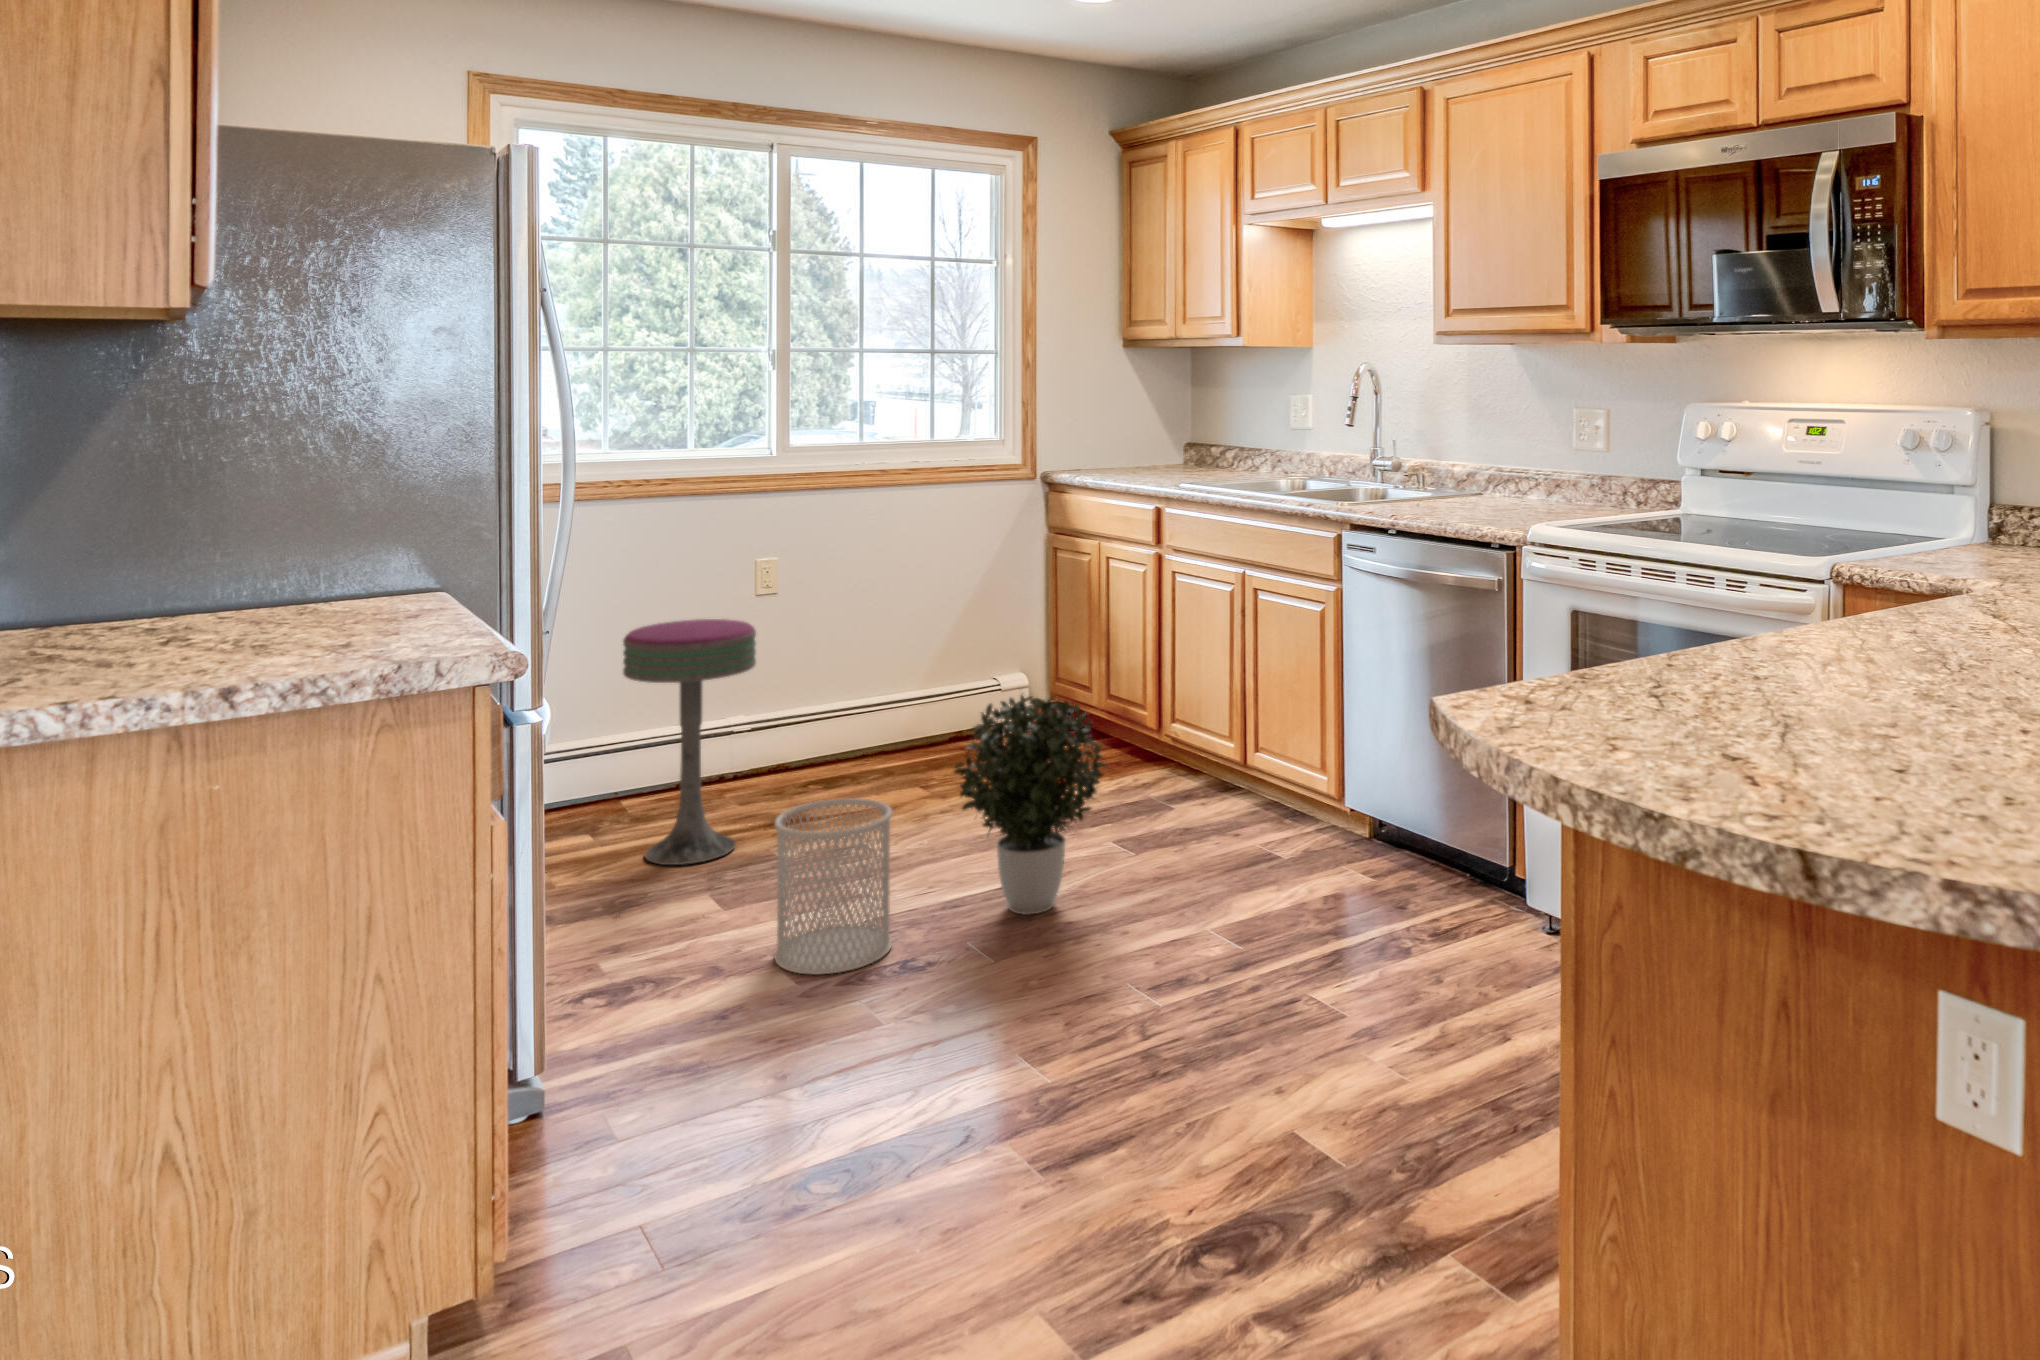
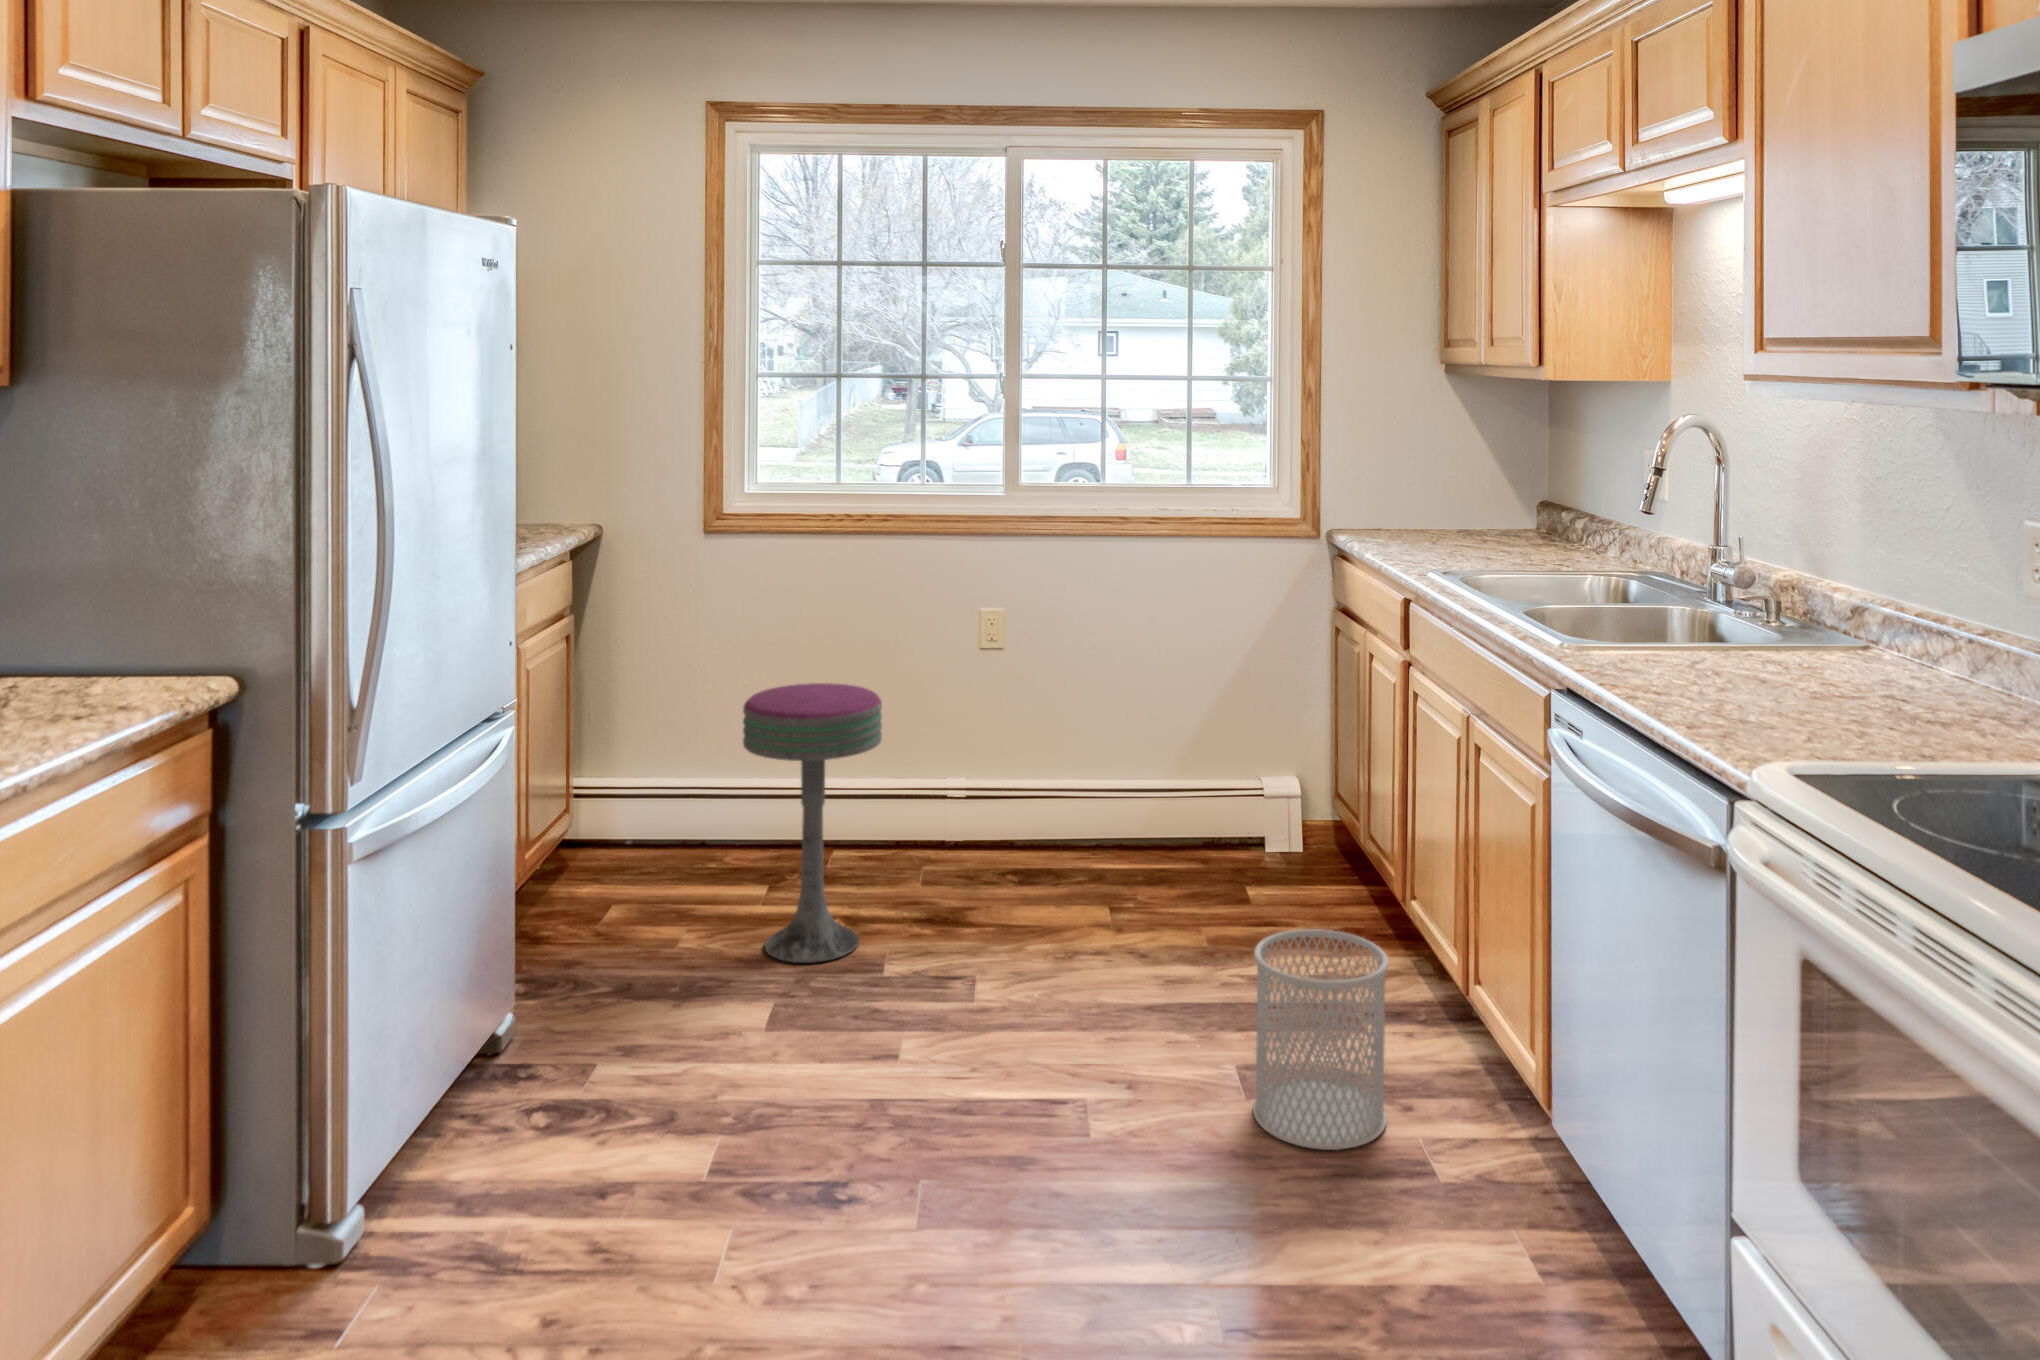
potted plant: present [954,695,1107,915] -> none [947,855,1151,1156]
wastebasket: present [775,798,893,974] -> present [1253,929,1389,1150]

